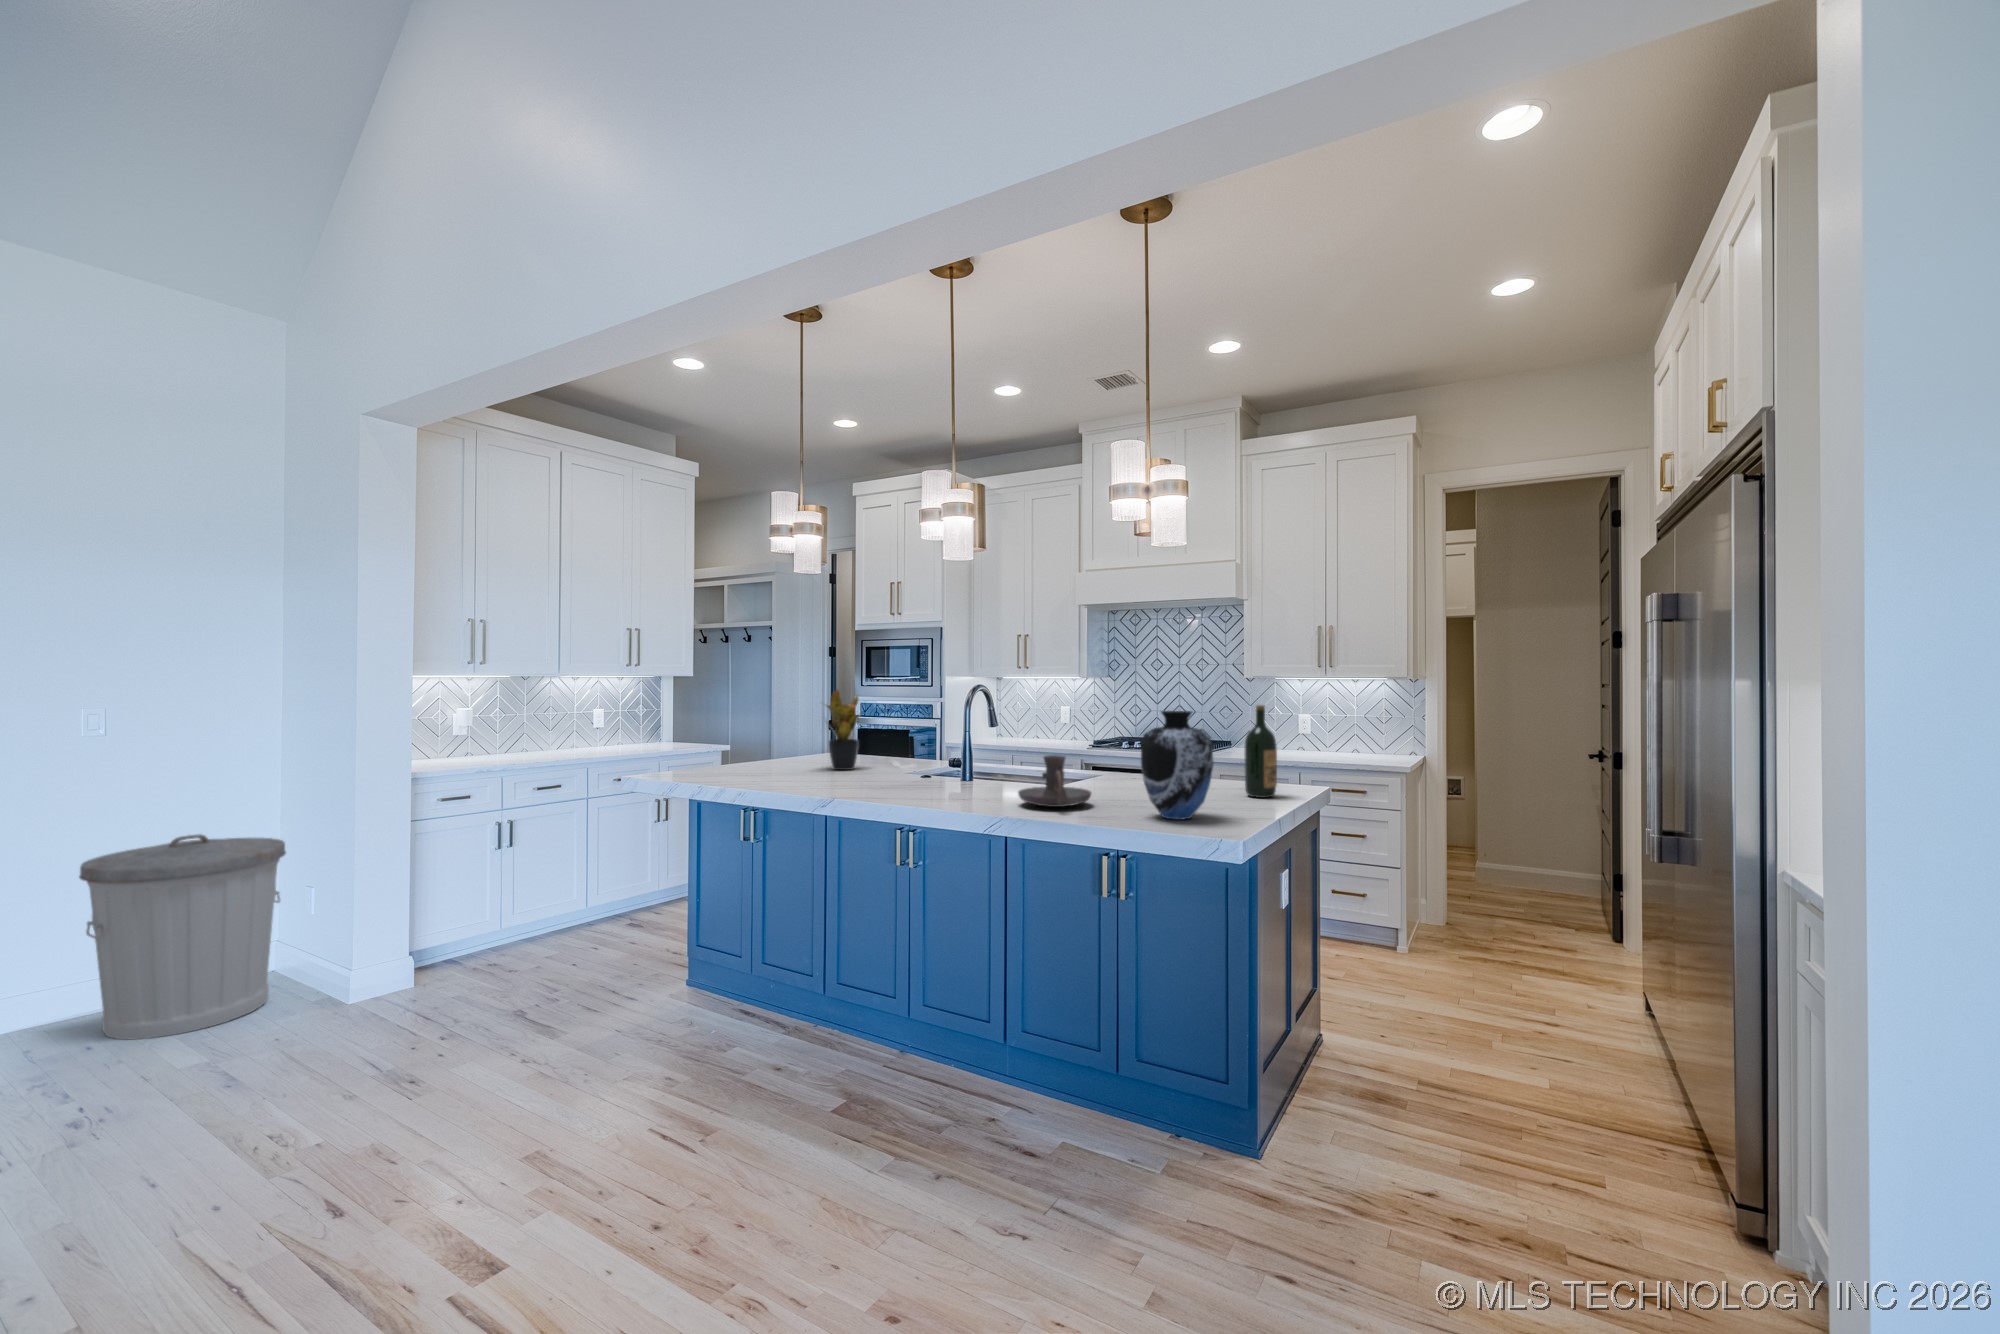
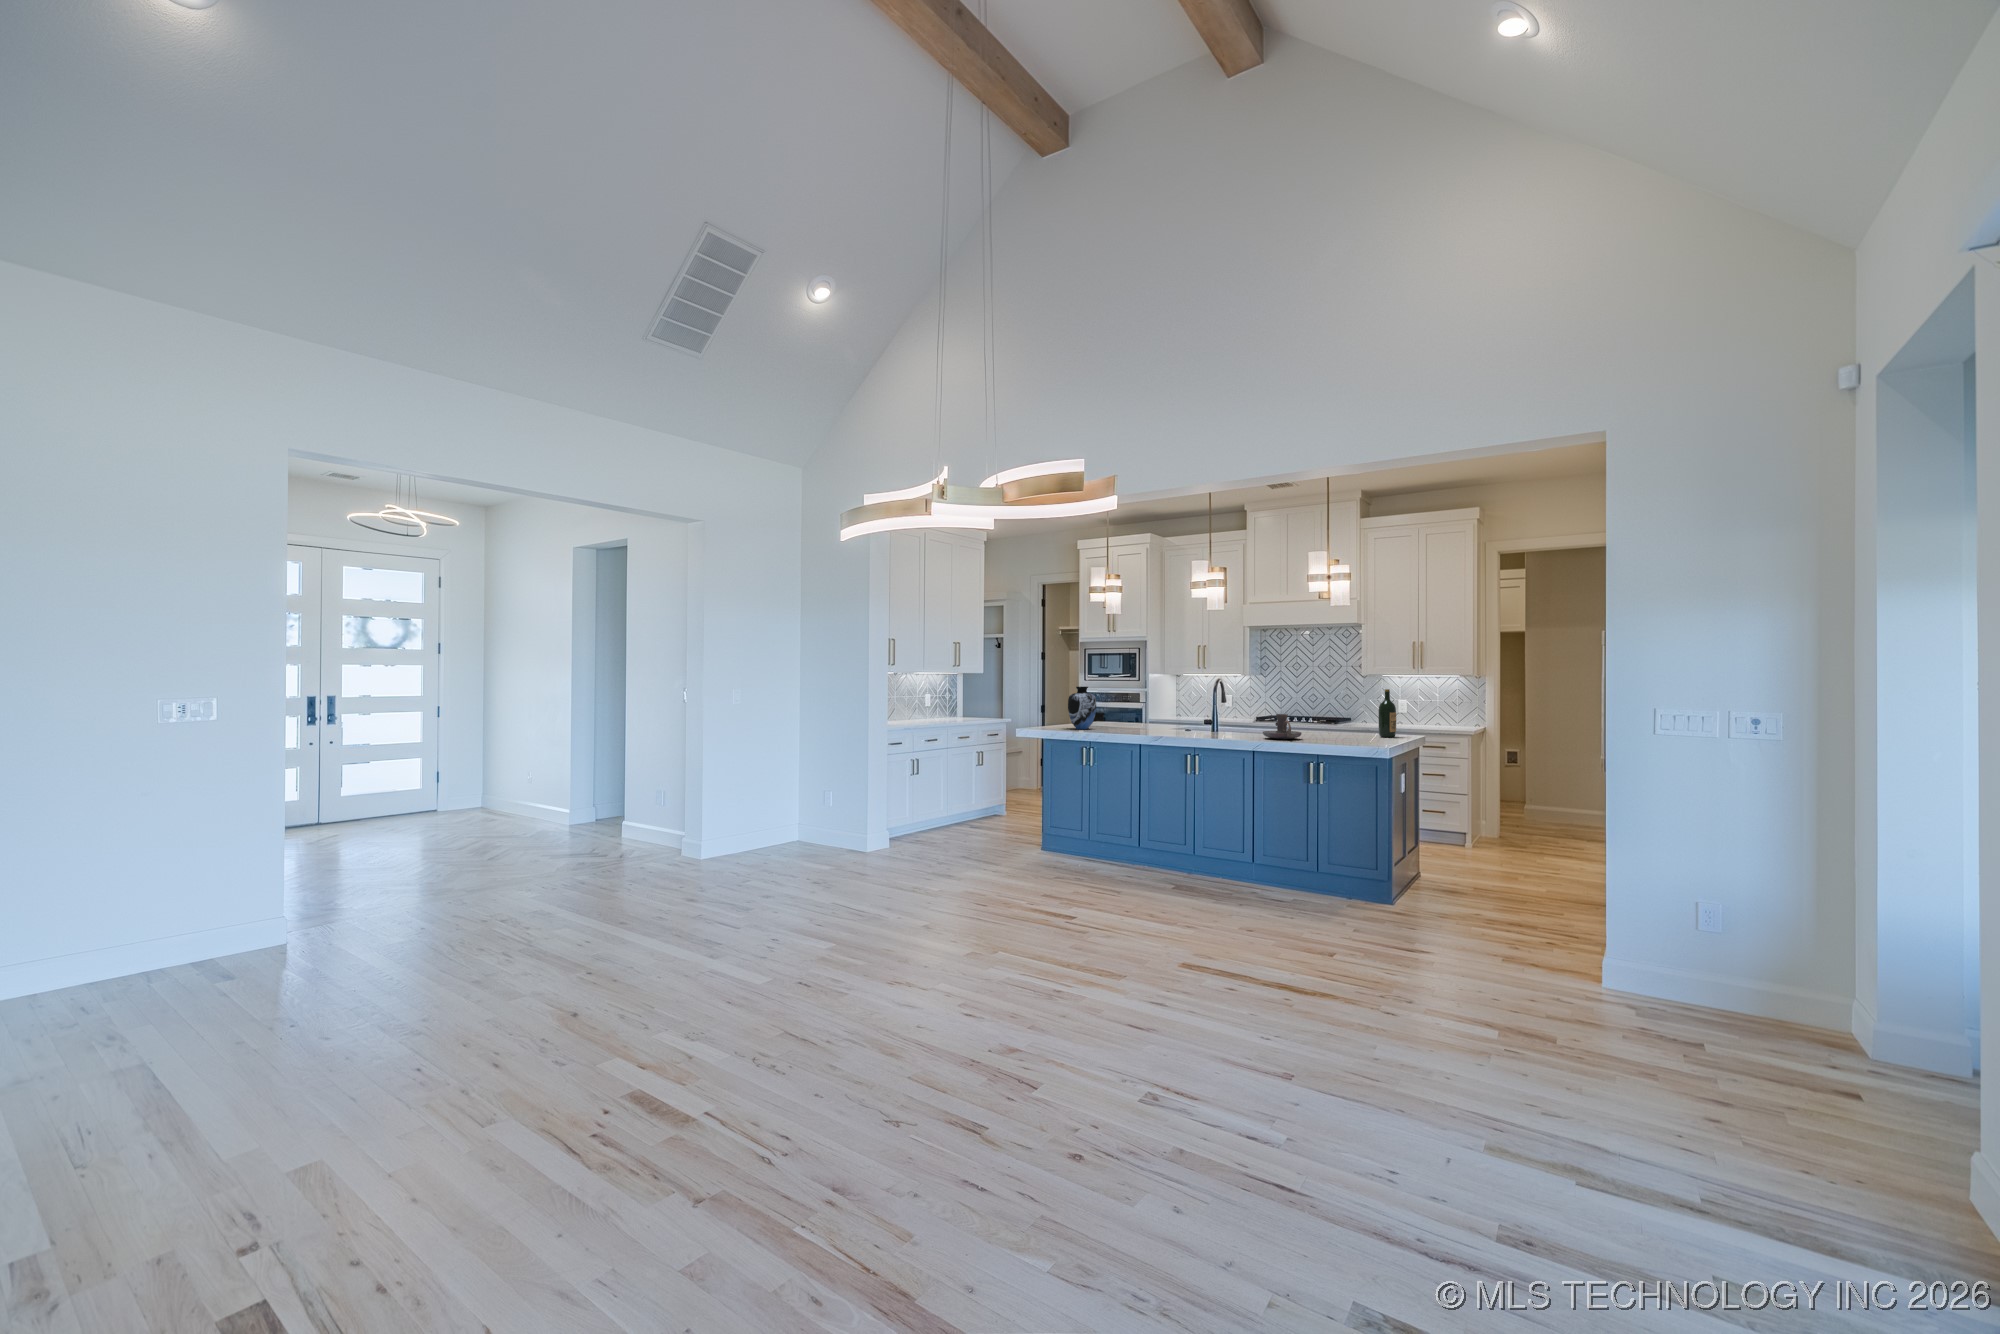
potted plant: present [826,690,859,770] -> none [1120,679,1150,728]
vase: present [1141,711,1213,820] -> present [1068,687,1096,729]
trash can: present [79,834,286,1039] -> none [743,759,826,864]

